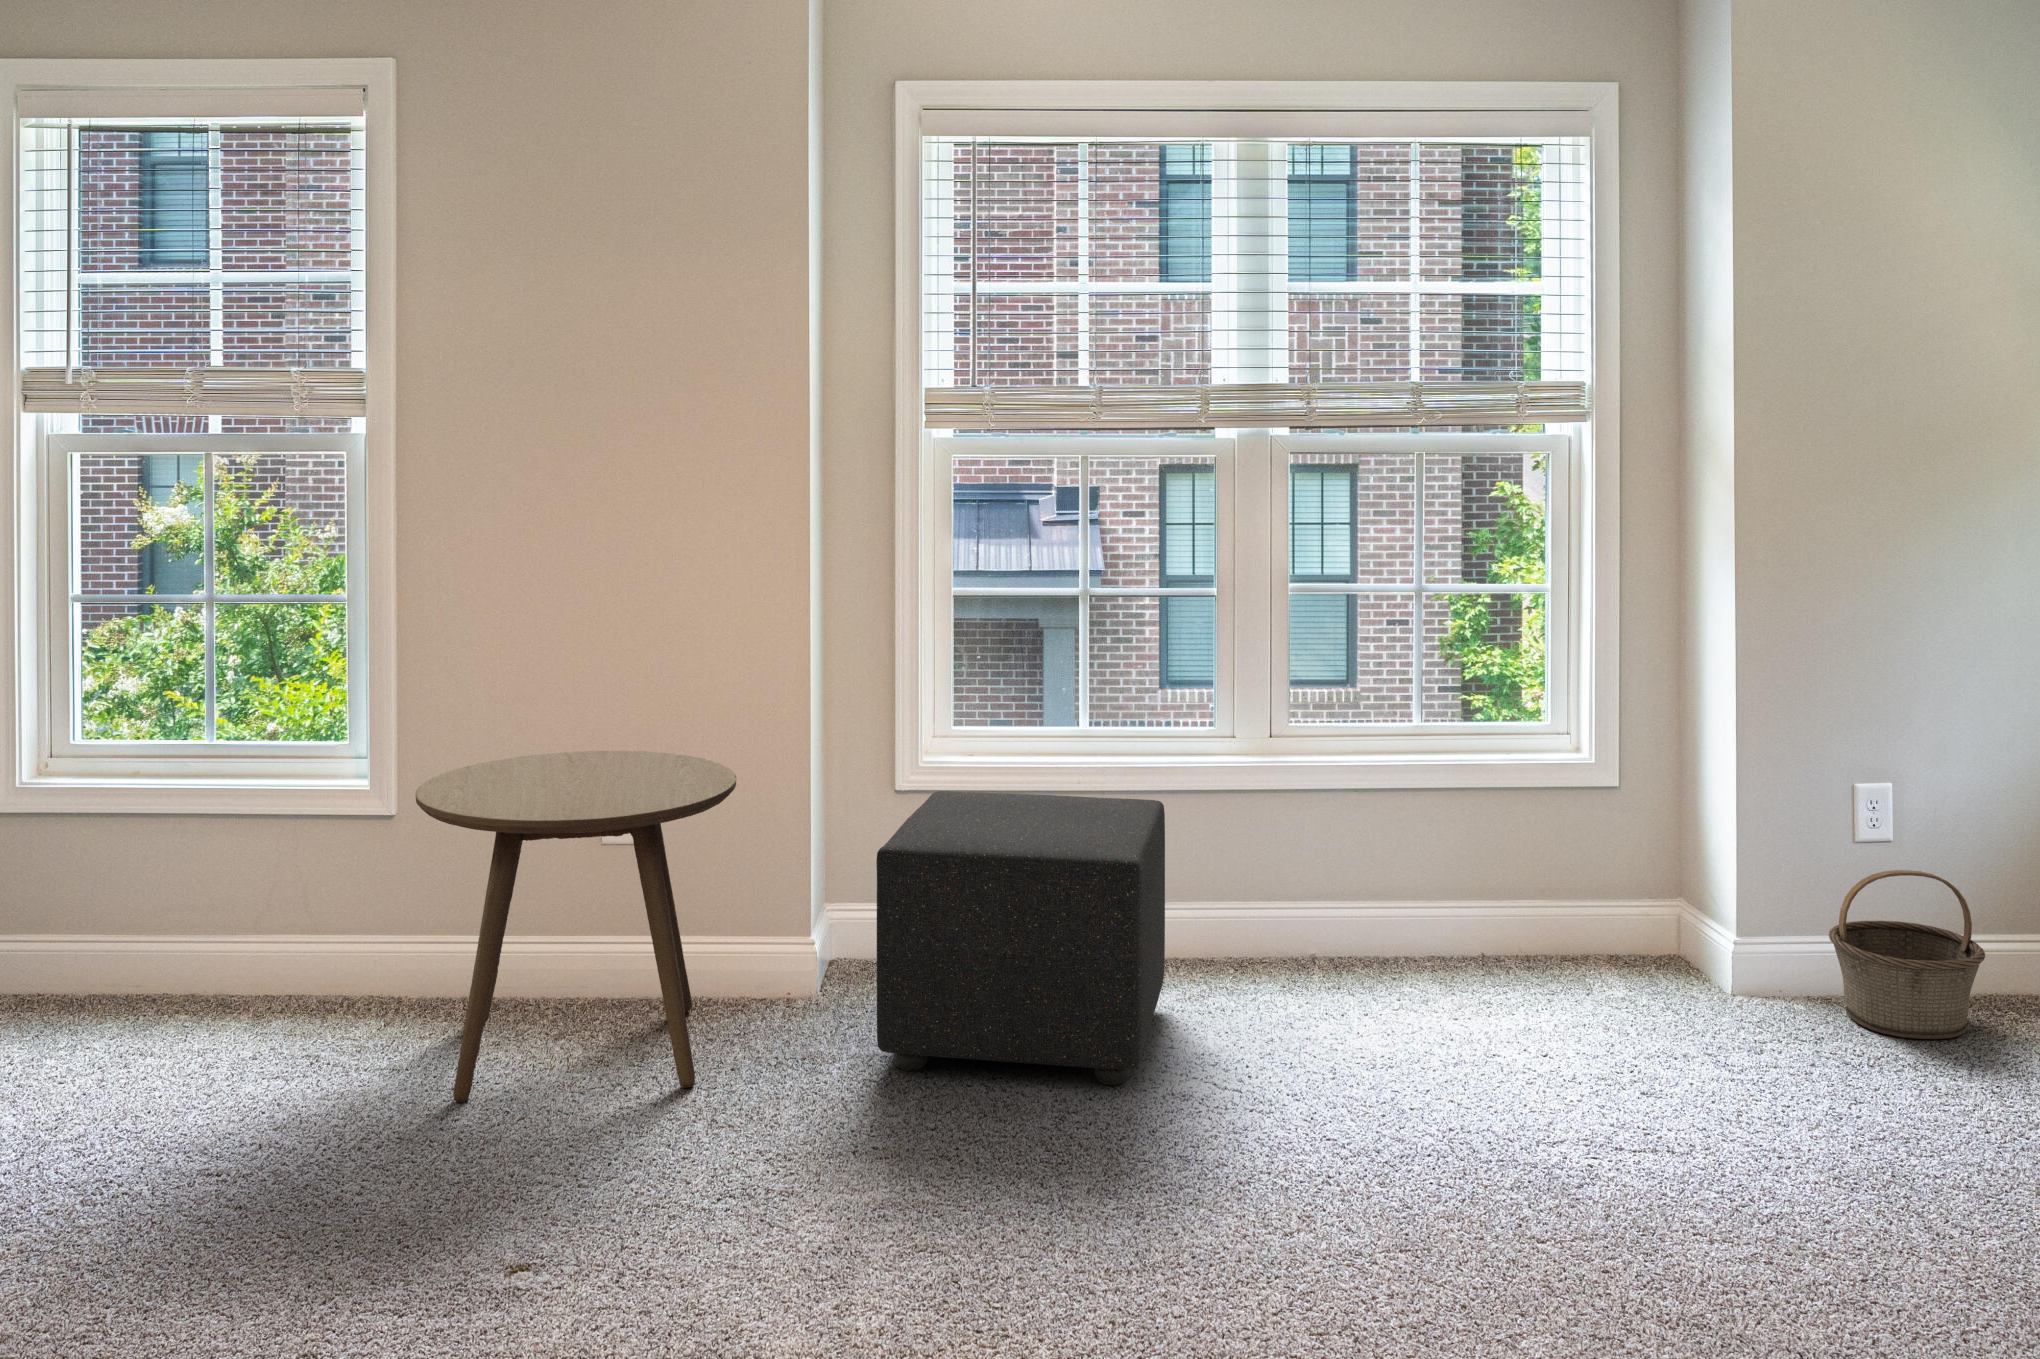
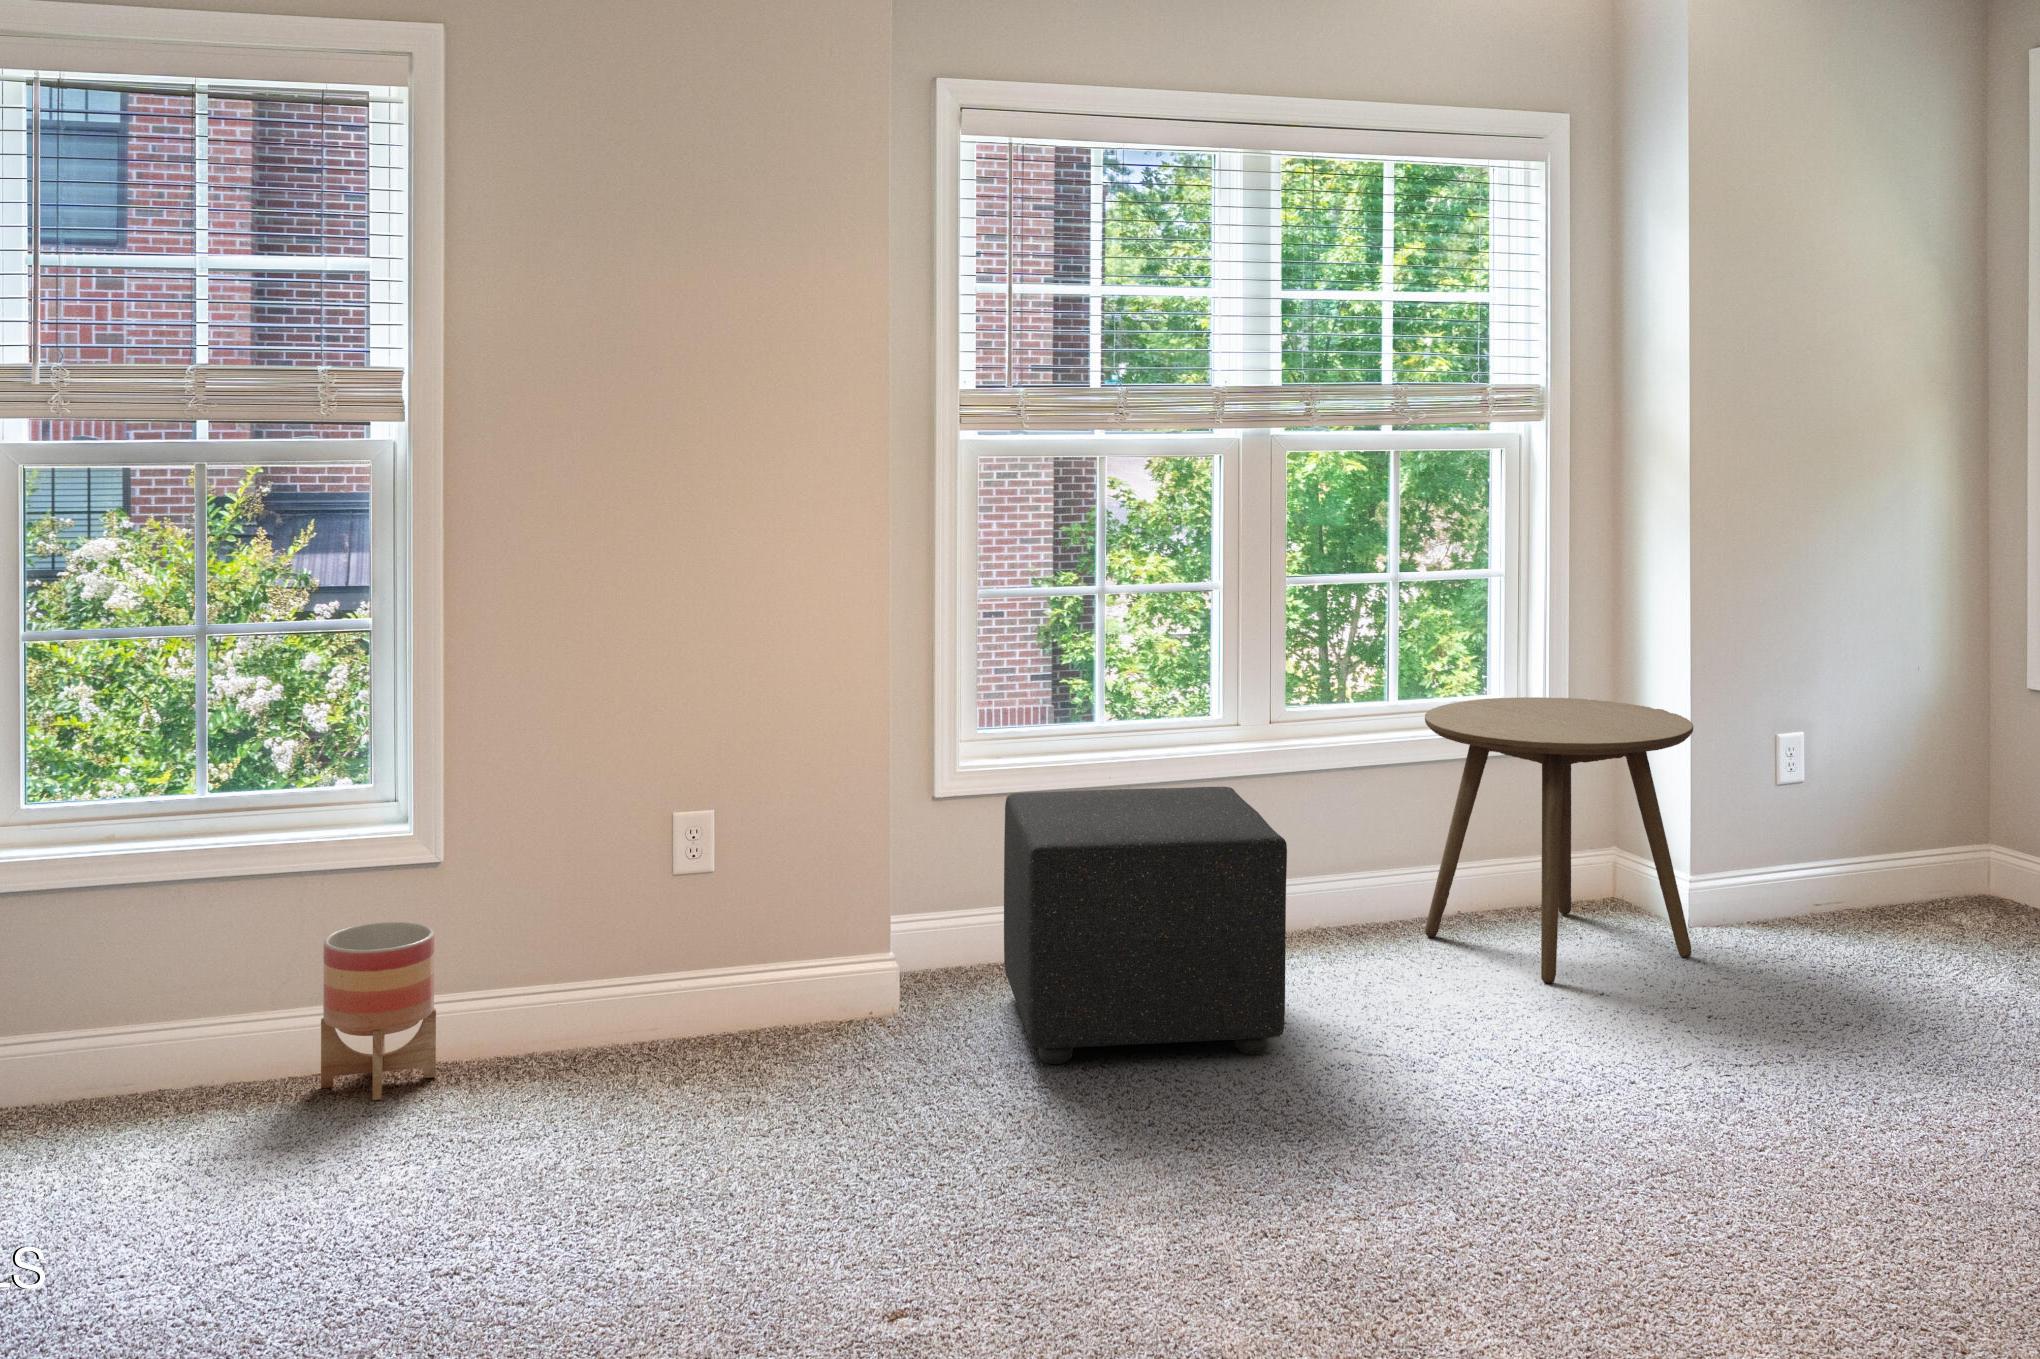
side table: present [416,751,737,1103] -> present [1425,697,1693,983]
planter: none [273,867,373,1028] -> present [321,922,436,1100]
basket: present [1829,870,1985,1039] -> none [1768,803,1896,944]

